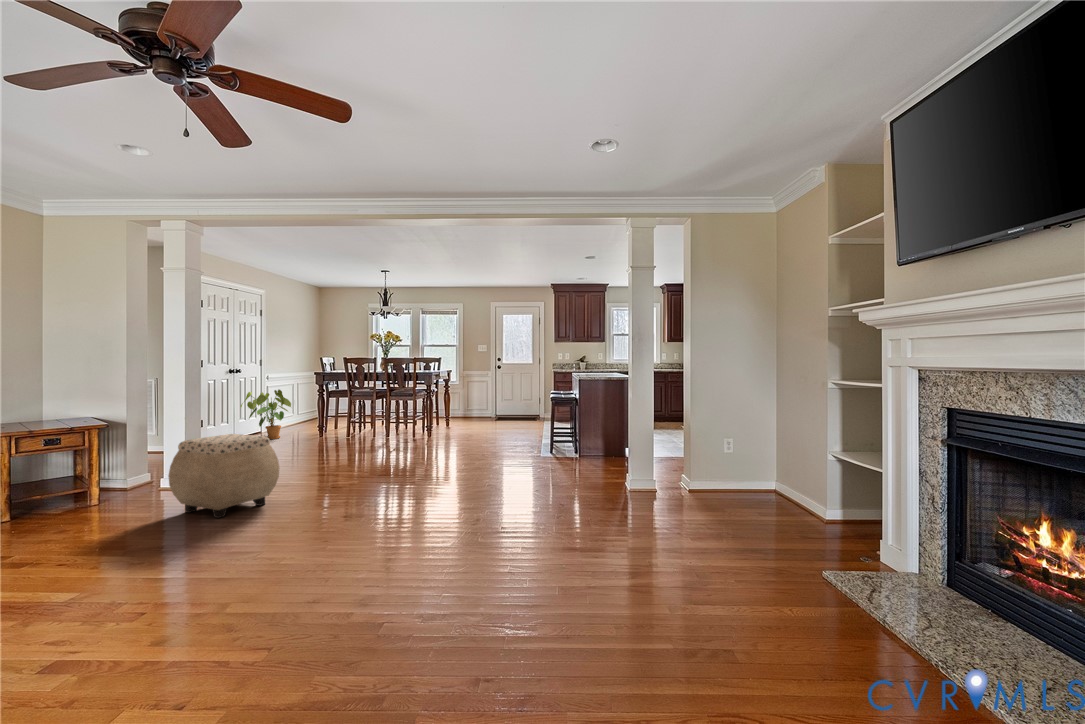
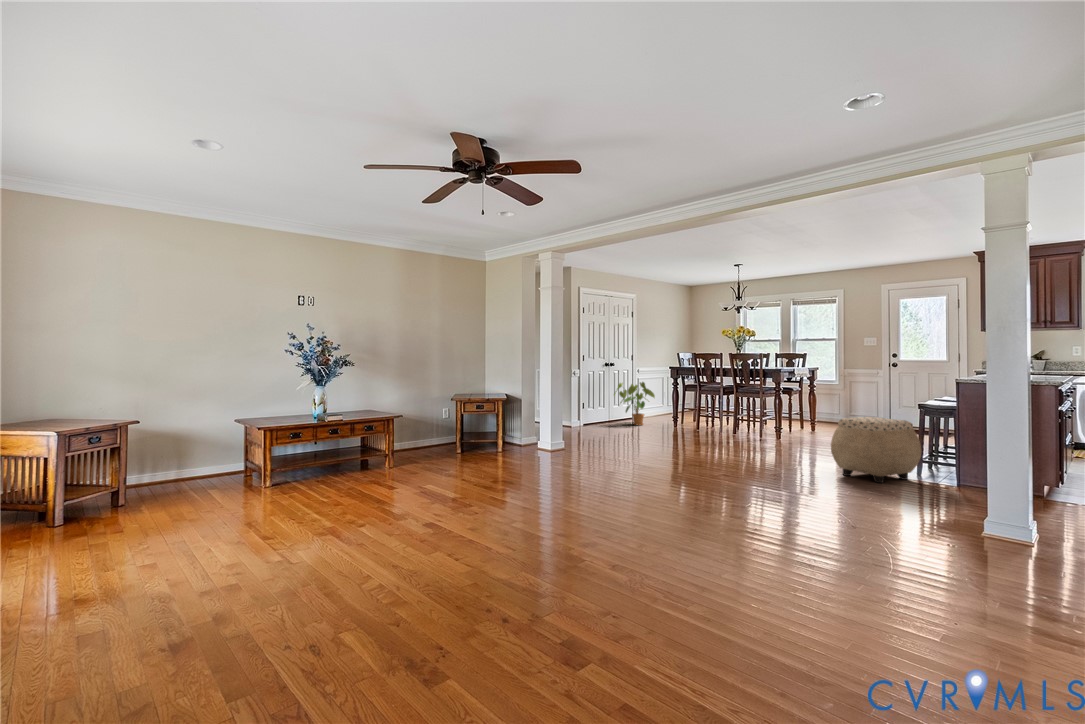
ottoman: present [168,434,280,518] -> present [831,417,921,483]

